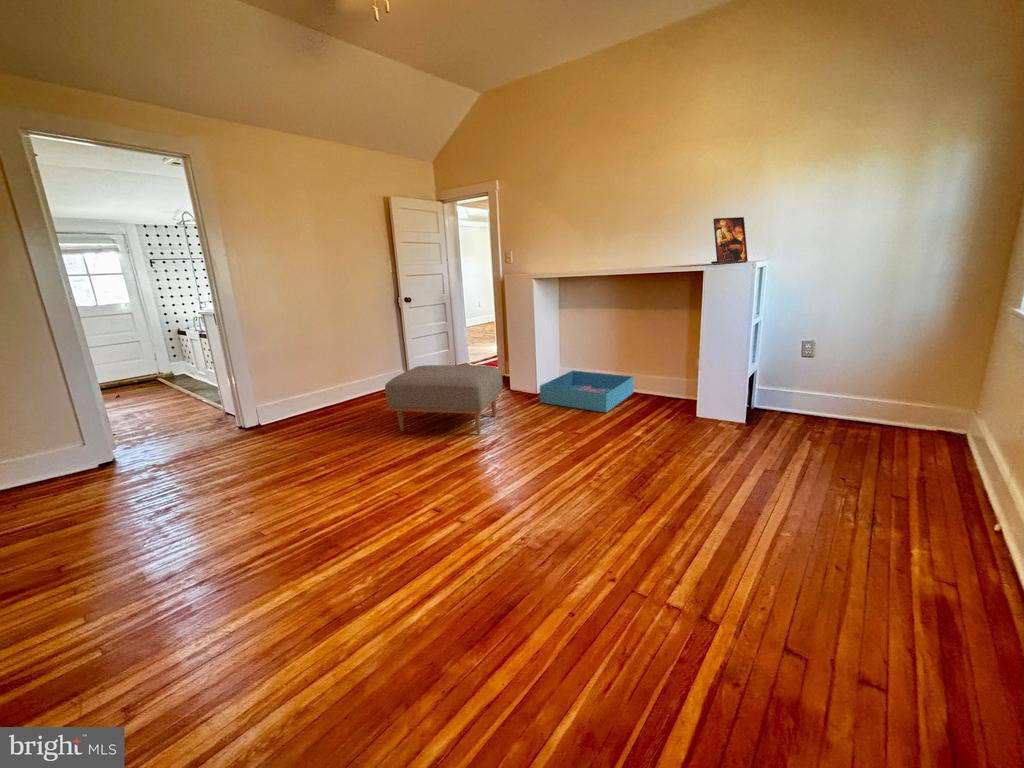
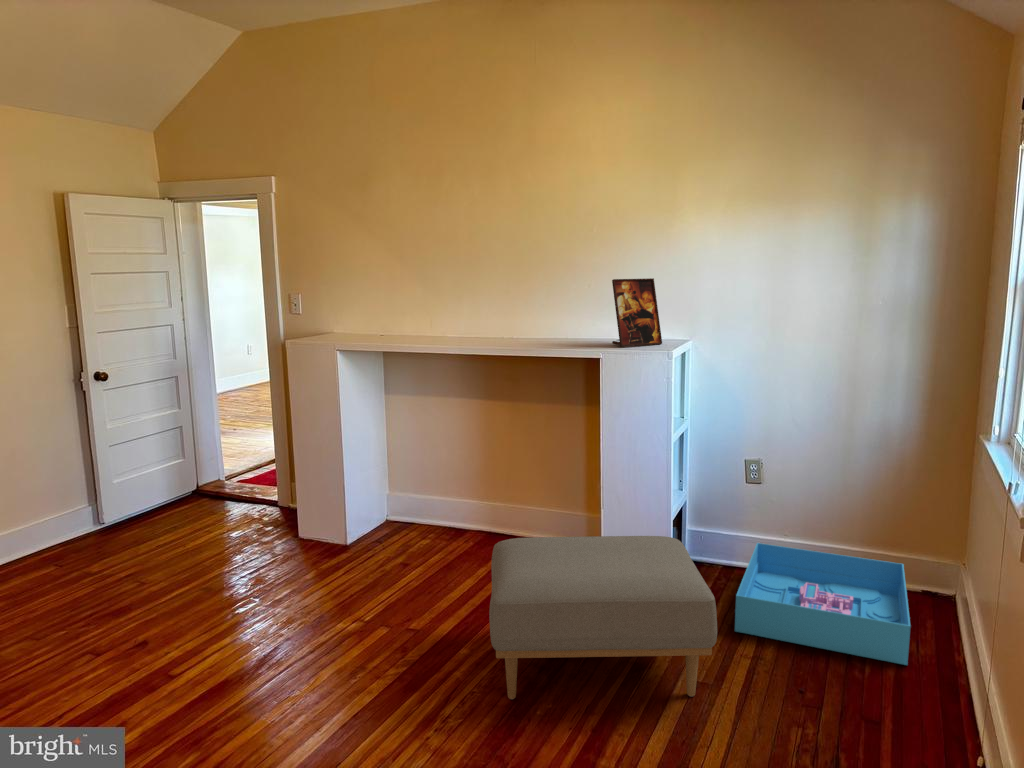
ottoman: present [385,365,503,435] -> present [489,536,717,699]
storage bin: present [540,371,634,412] -> present [735,543,911,665]

